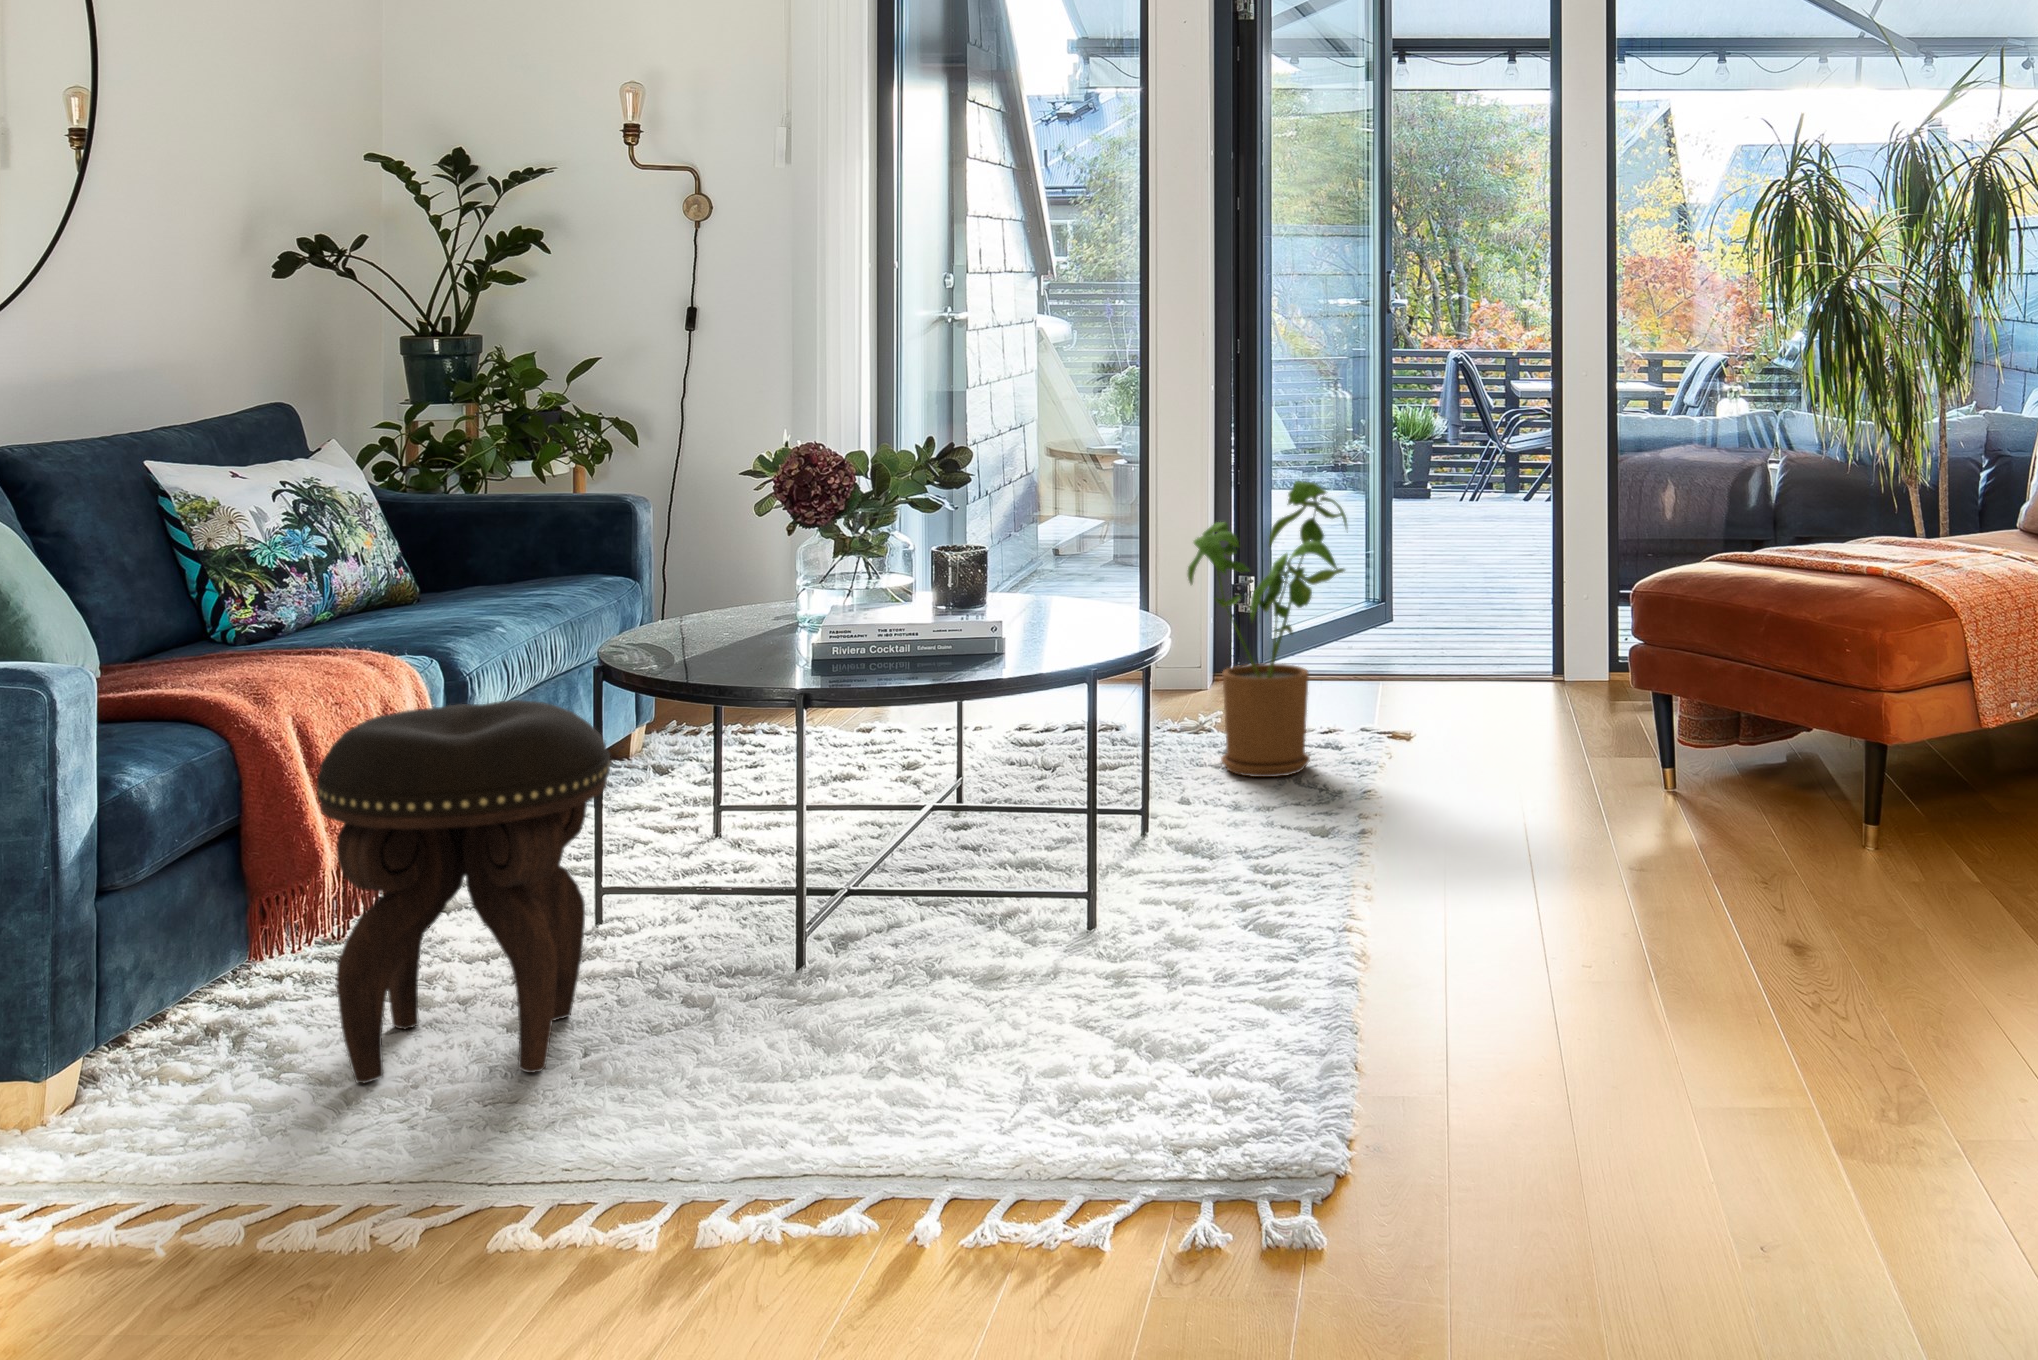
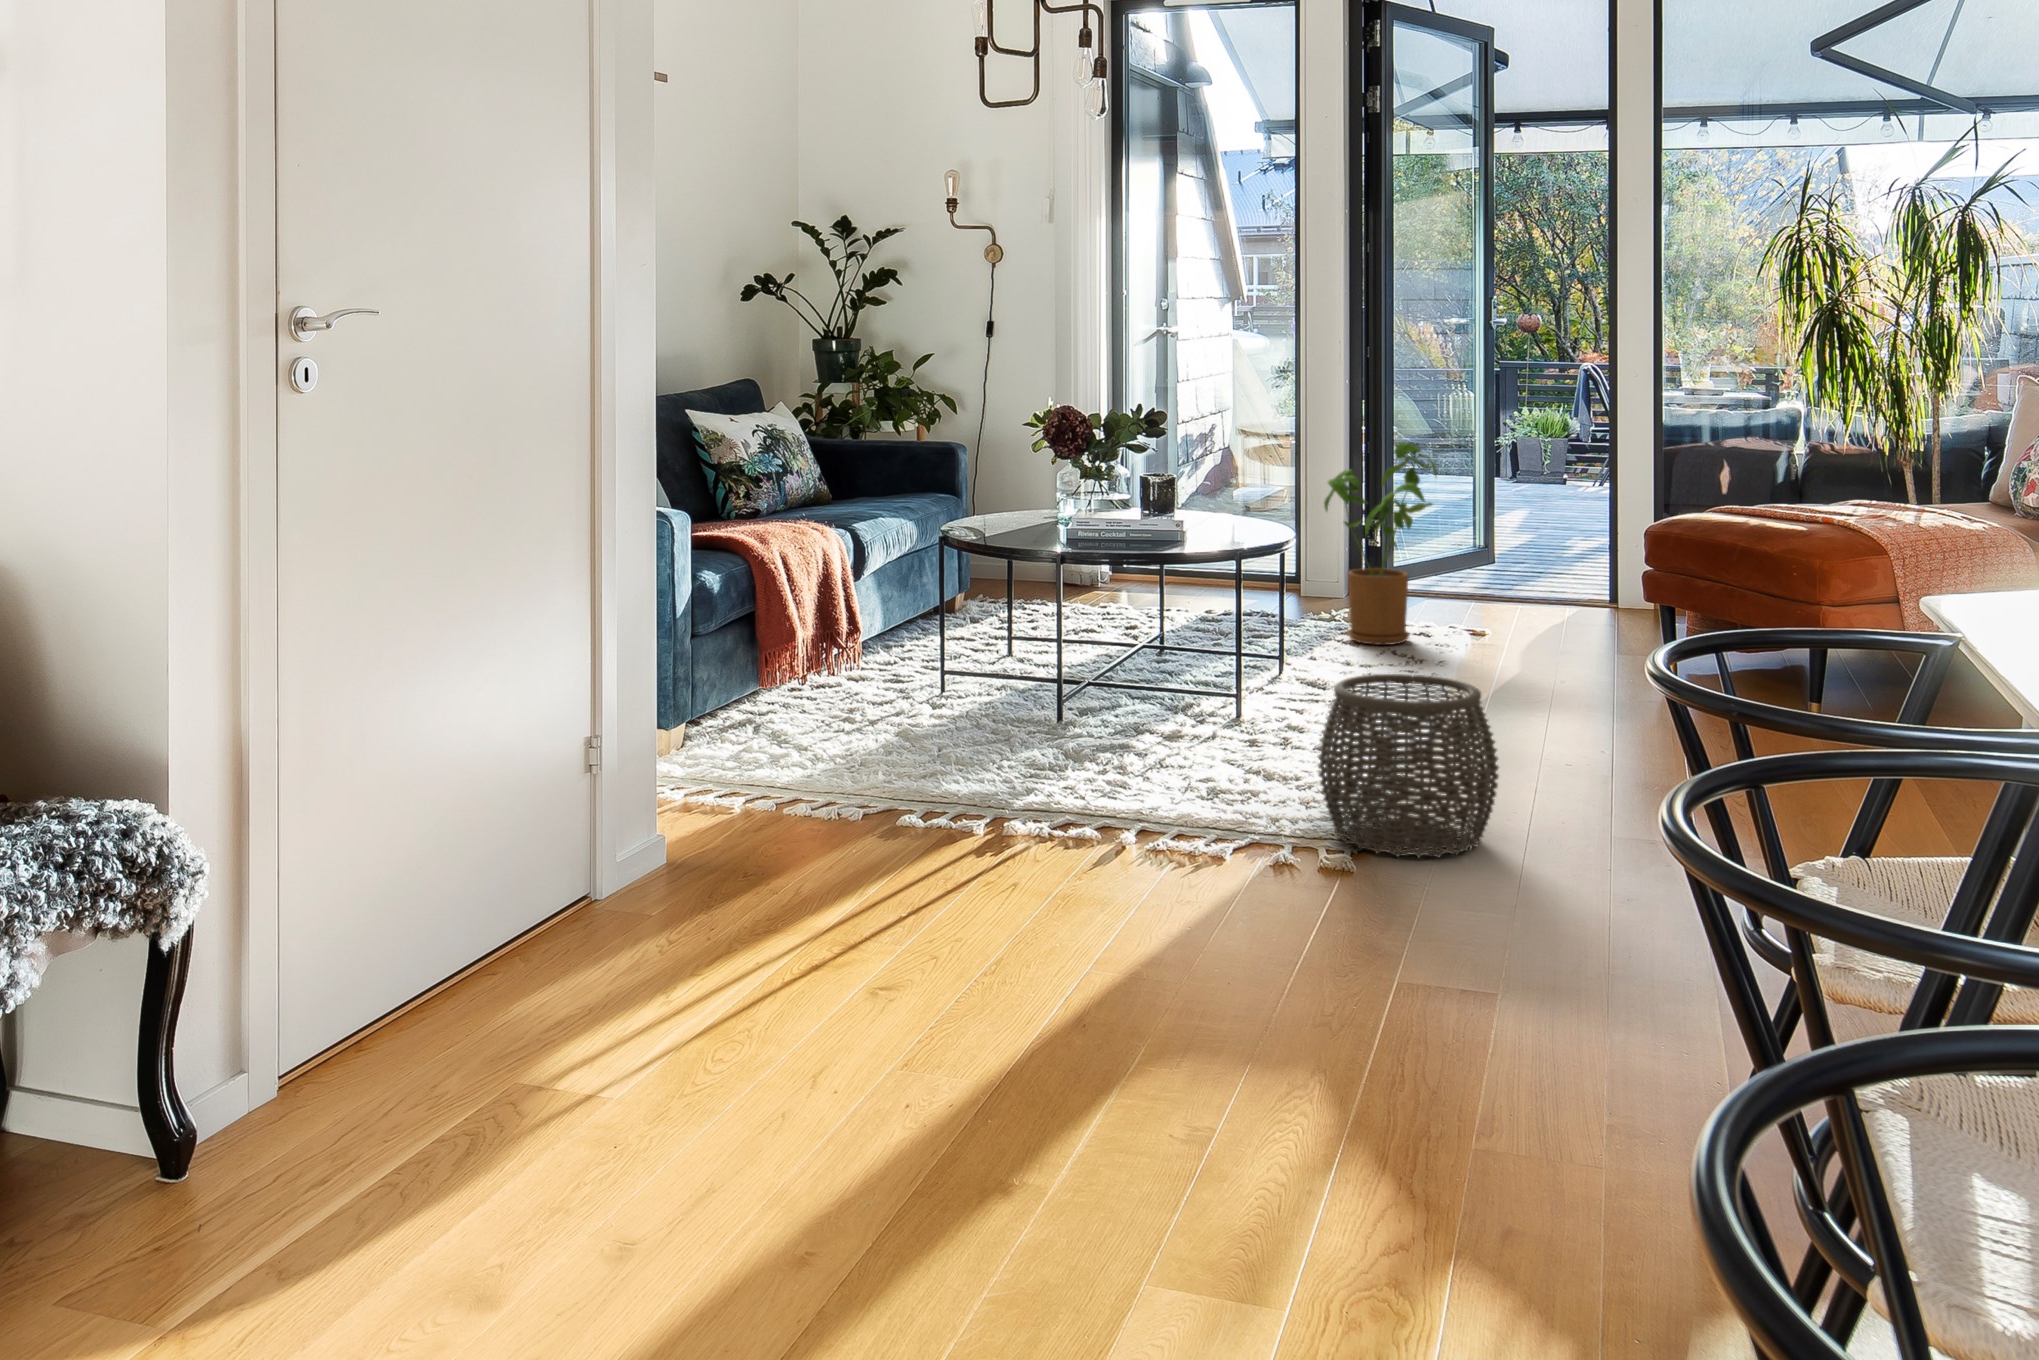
footstool: present [317,700,610,1083] -> none [798,549,954,757]
woven basket: none [1258,890,1561,1228] -> present [1318,674,1499,858]

